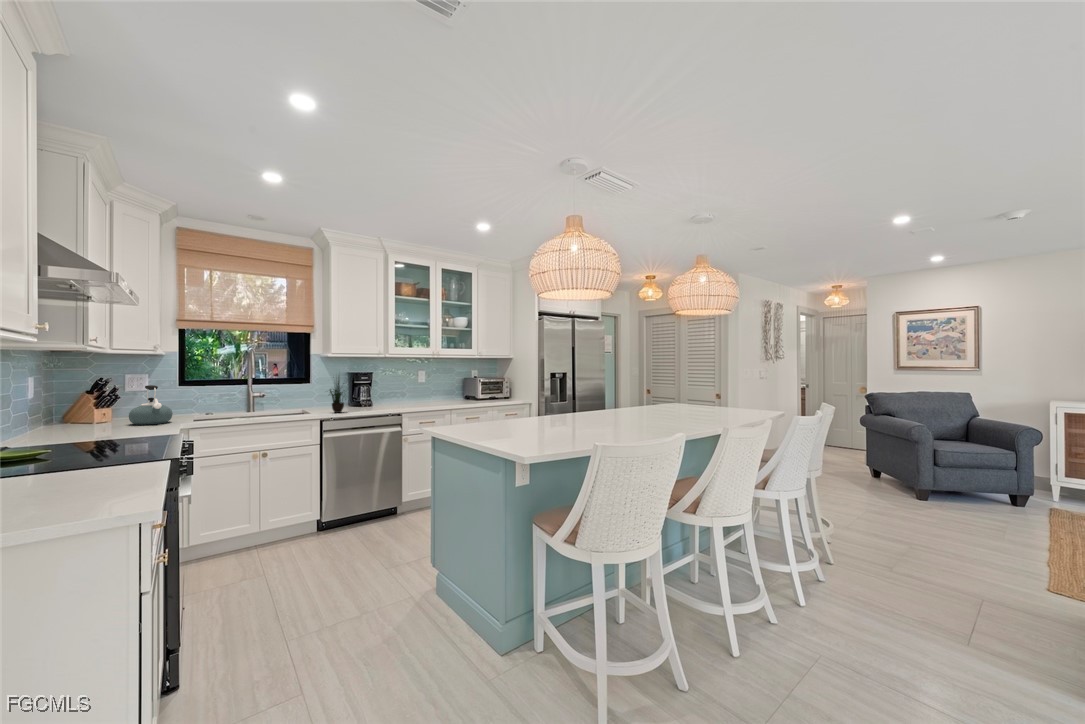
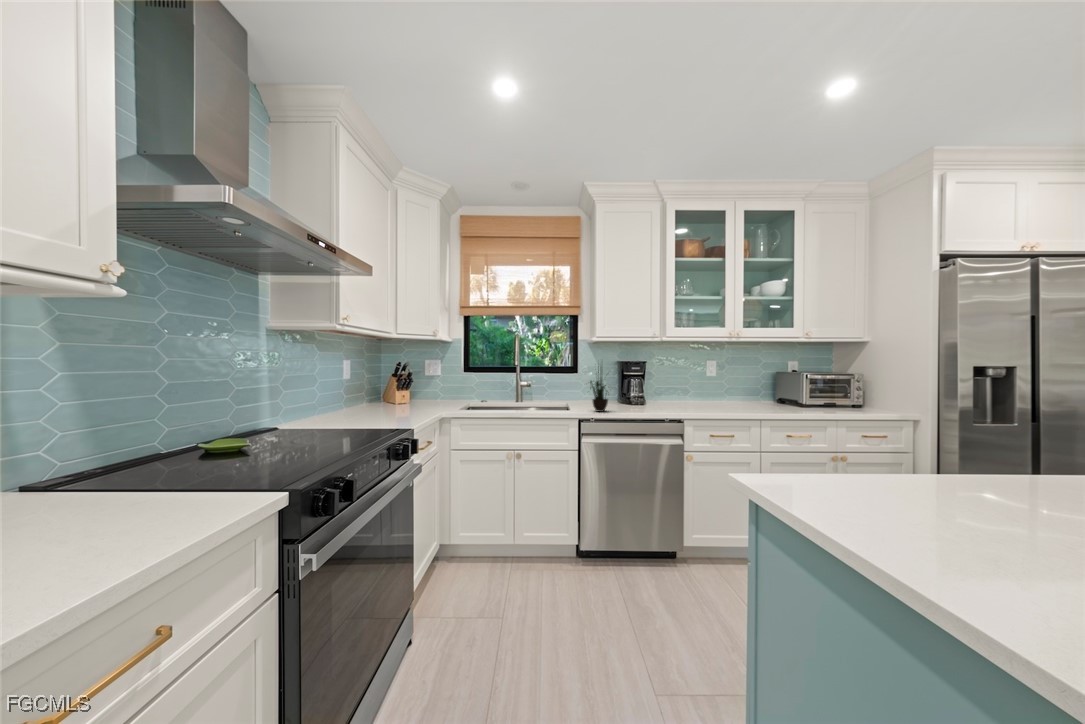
kettle: present [129,385,173,425] -> none [406,371,441,411]

